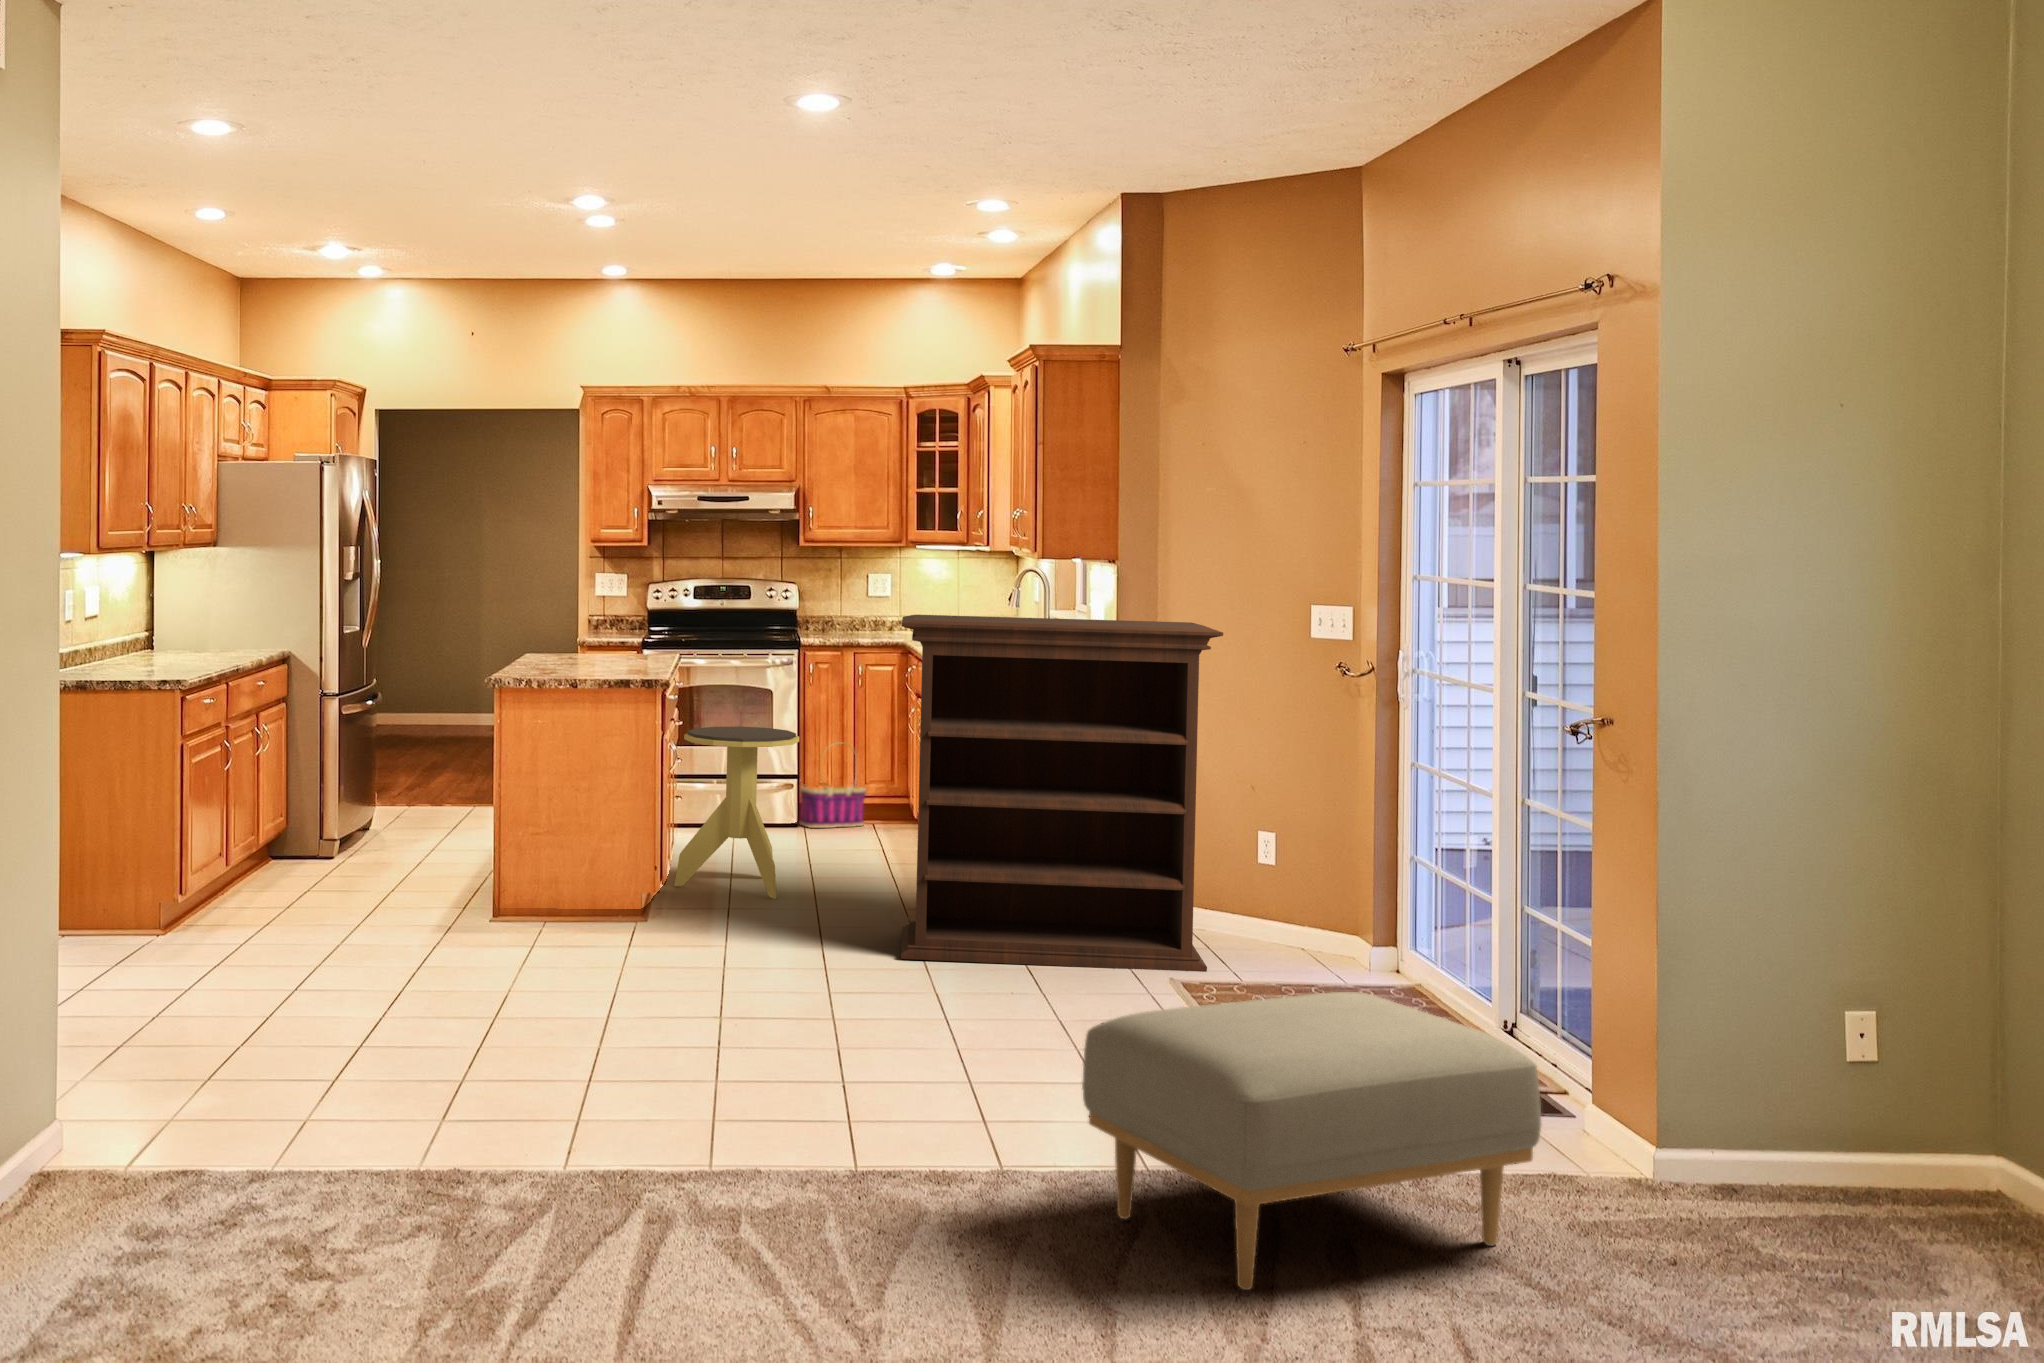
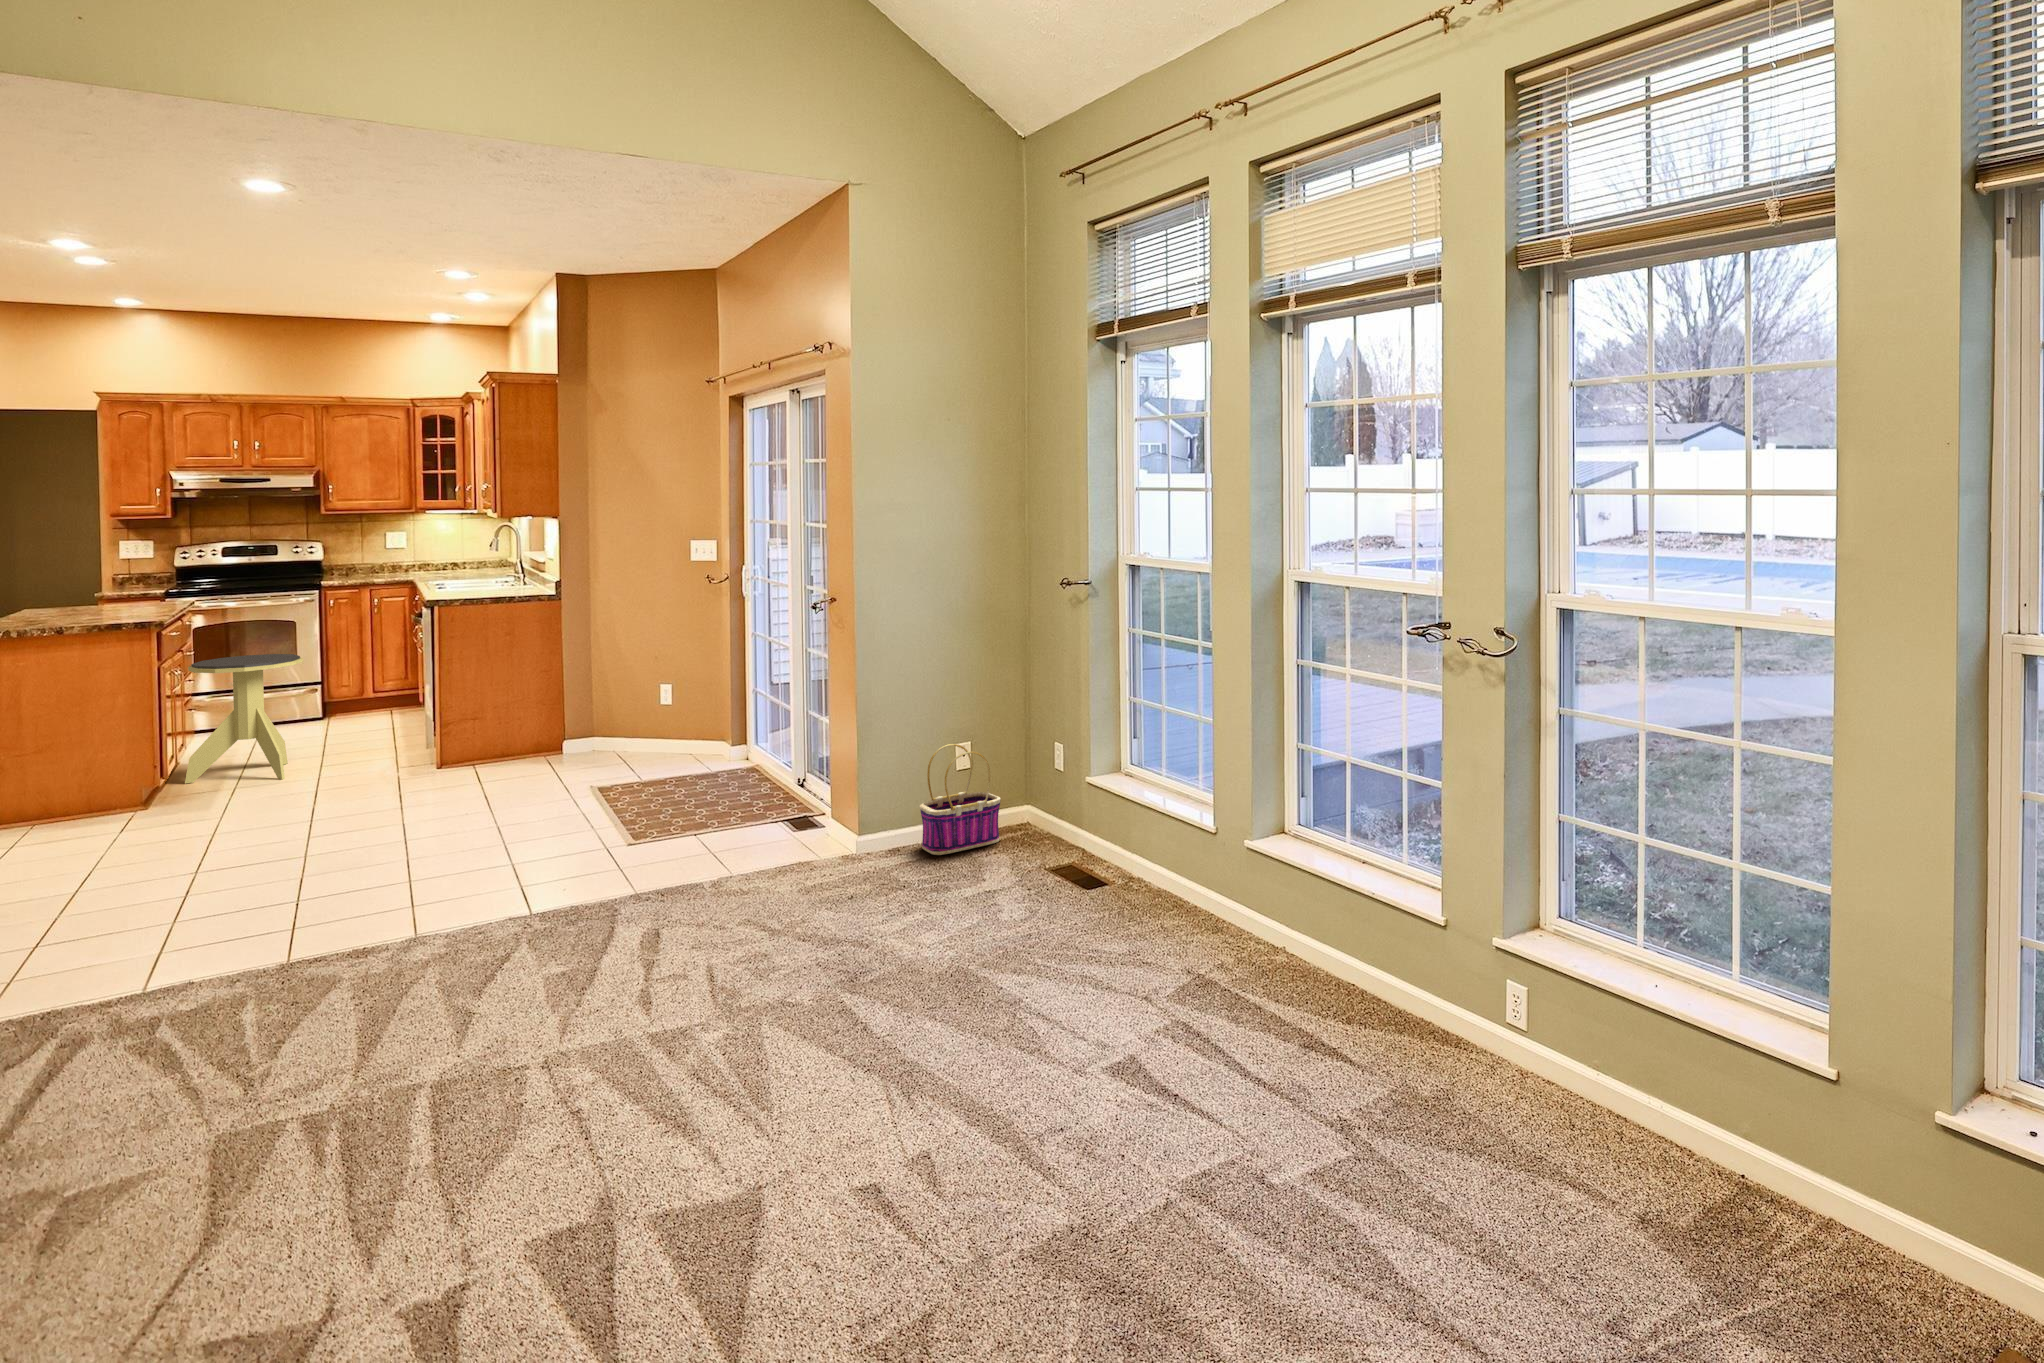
bookshelf: present [901,615,1223,972] -> none [370,557,625,807]
basket: present [799,742,866,828] -> present [920,744,1001,855]
ottoman: present [1082,992,1542,1290] -> none [460,779,765,973]

